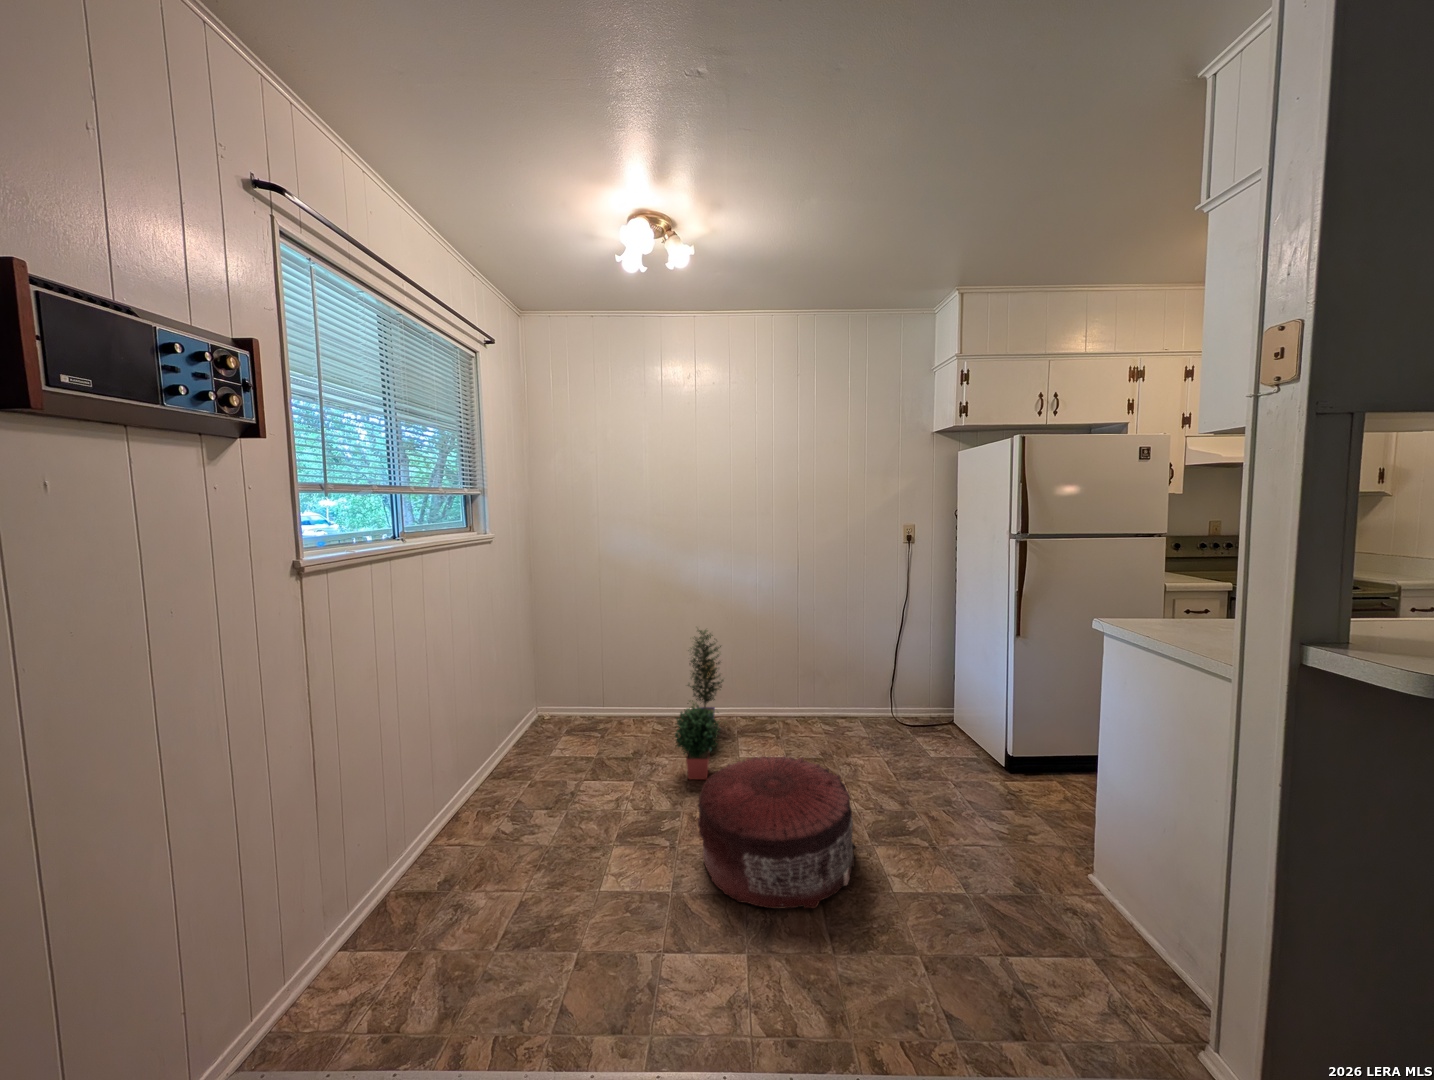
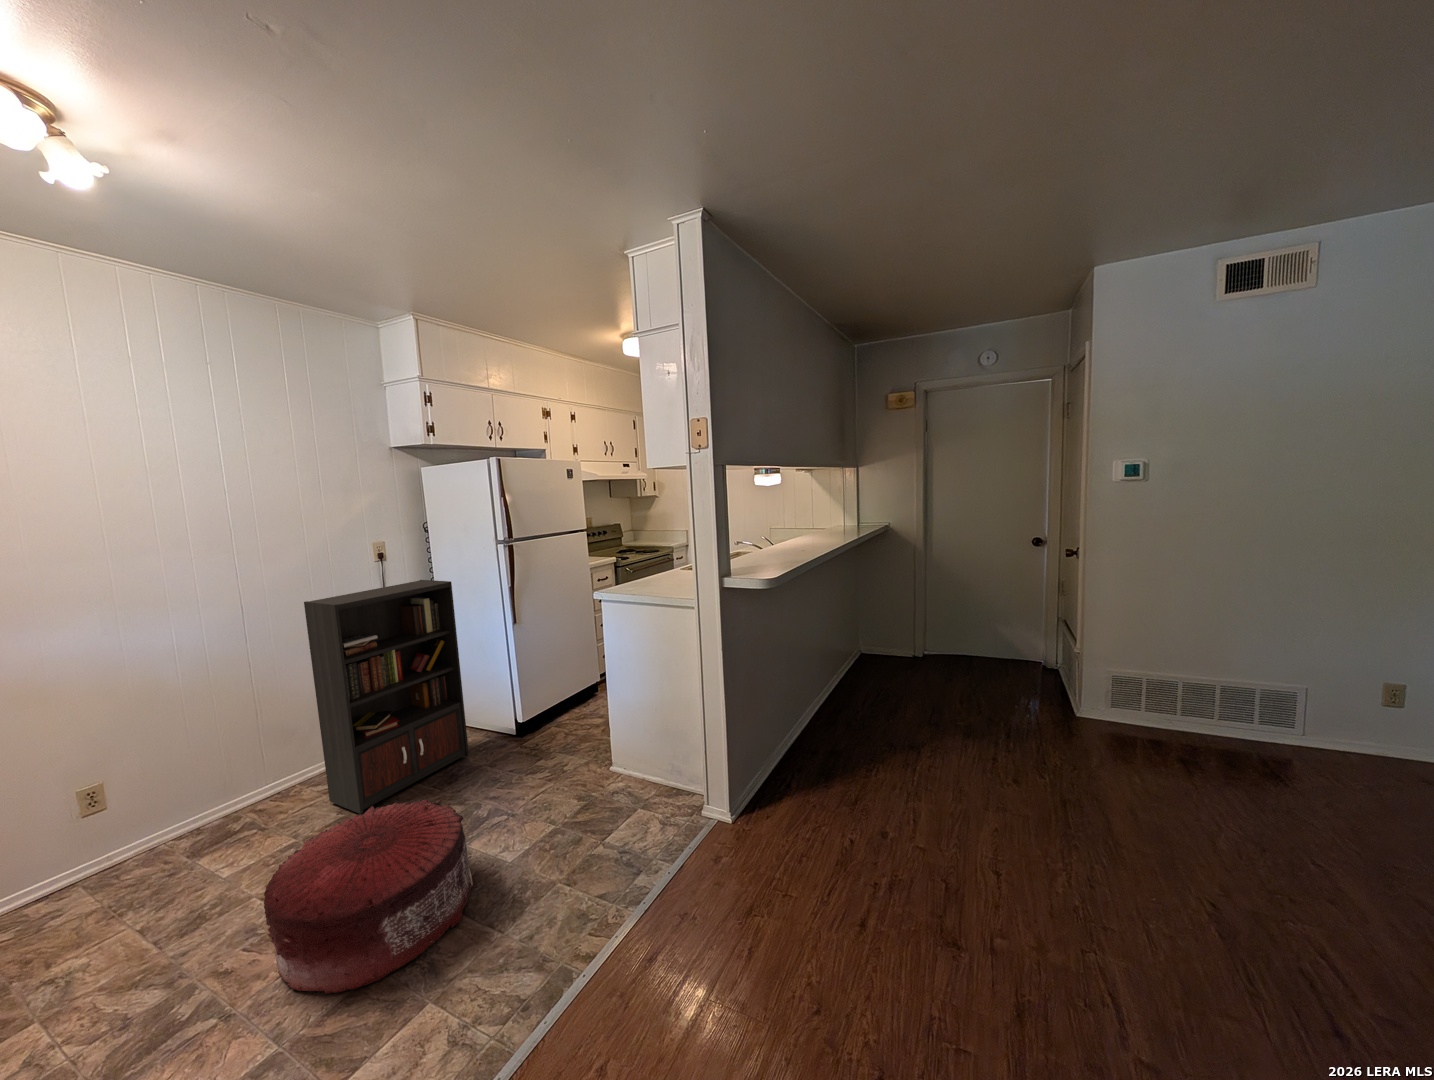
bookcase: none [820,563,947,763] -> present [304,580,469,814]
potted plant: present [675,630,723,779] -> none [55,734,213,947]

